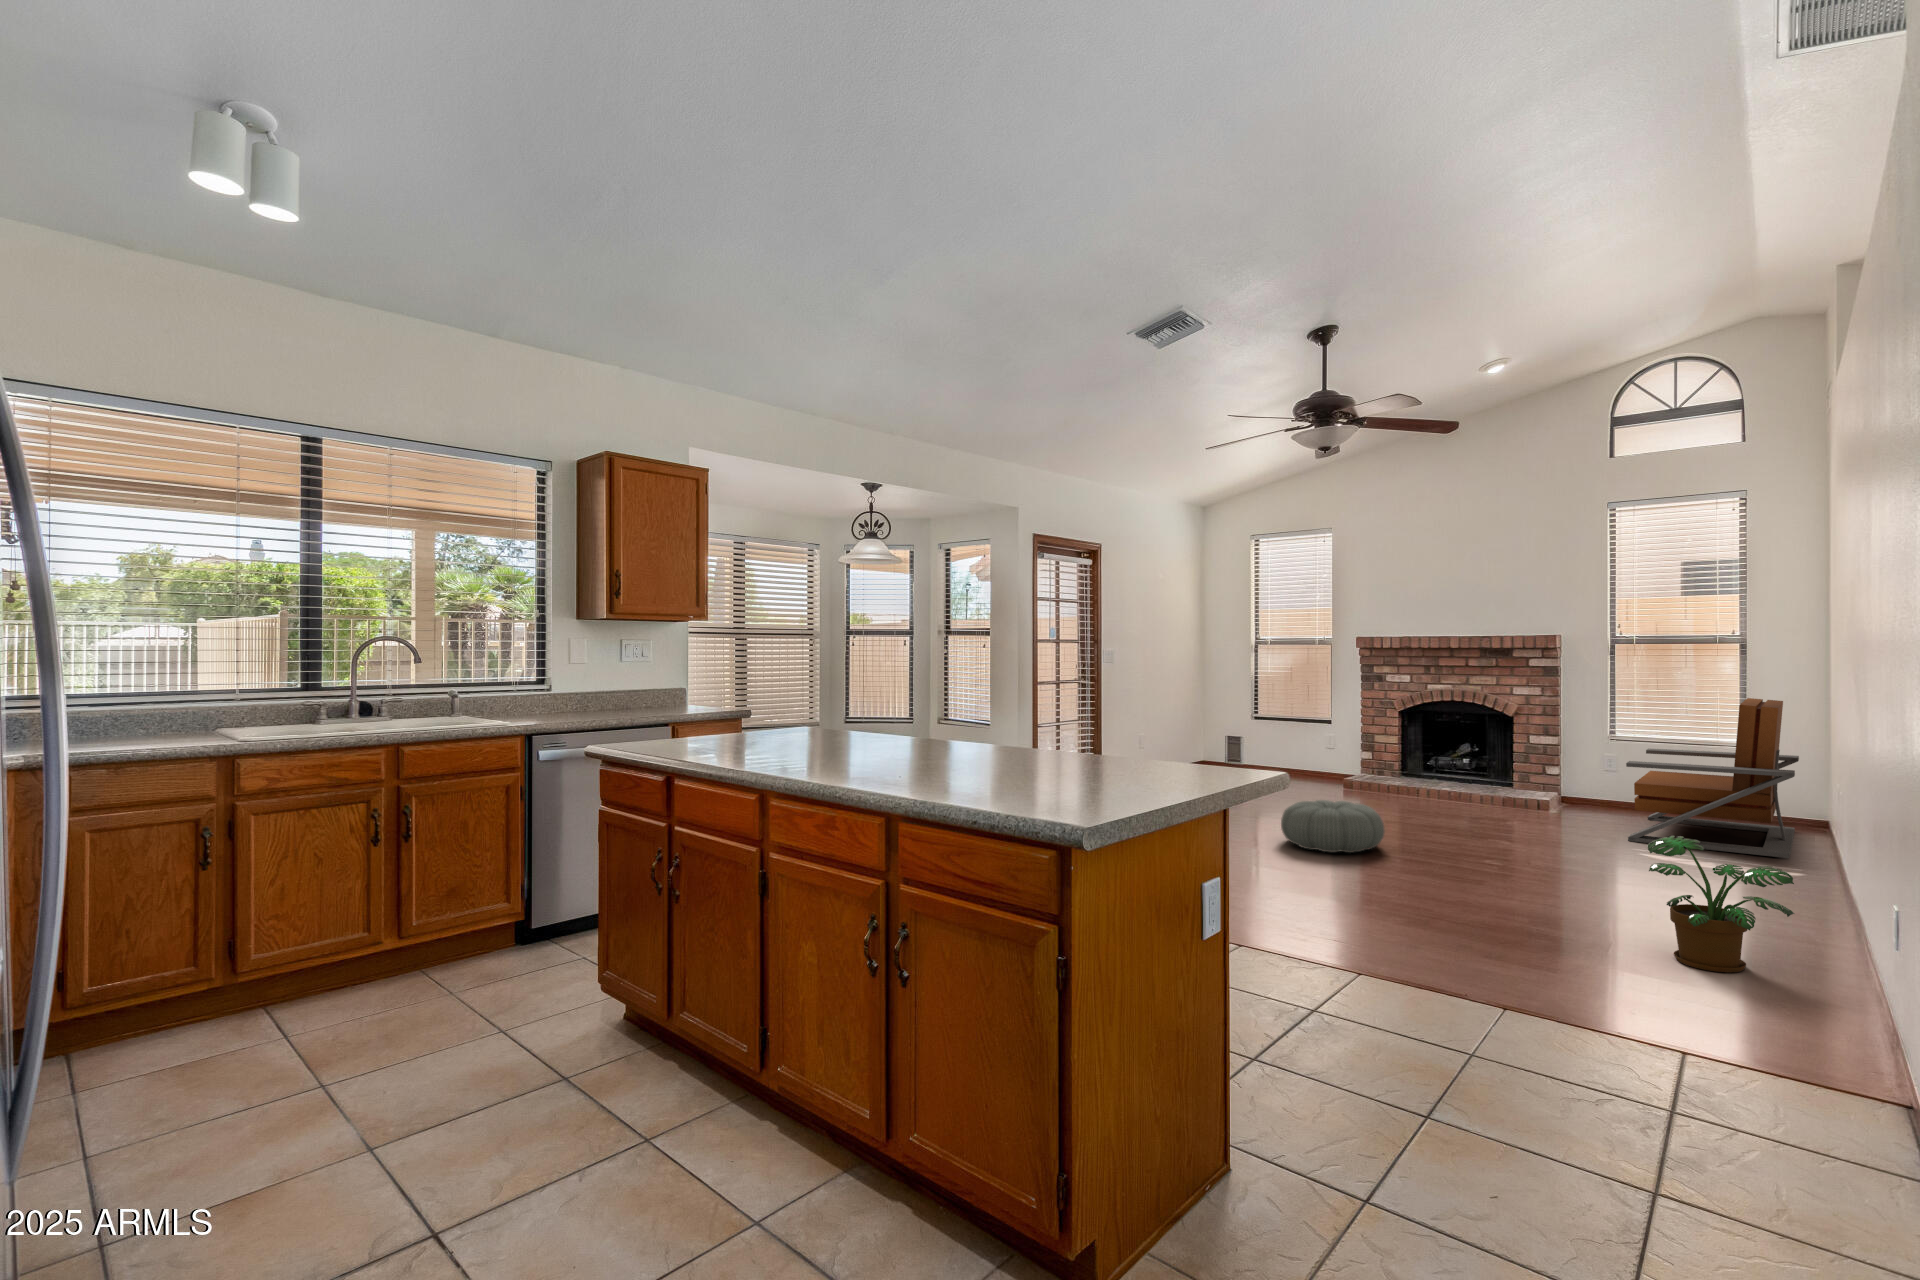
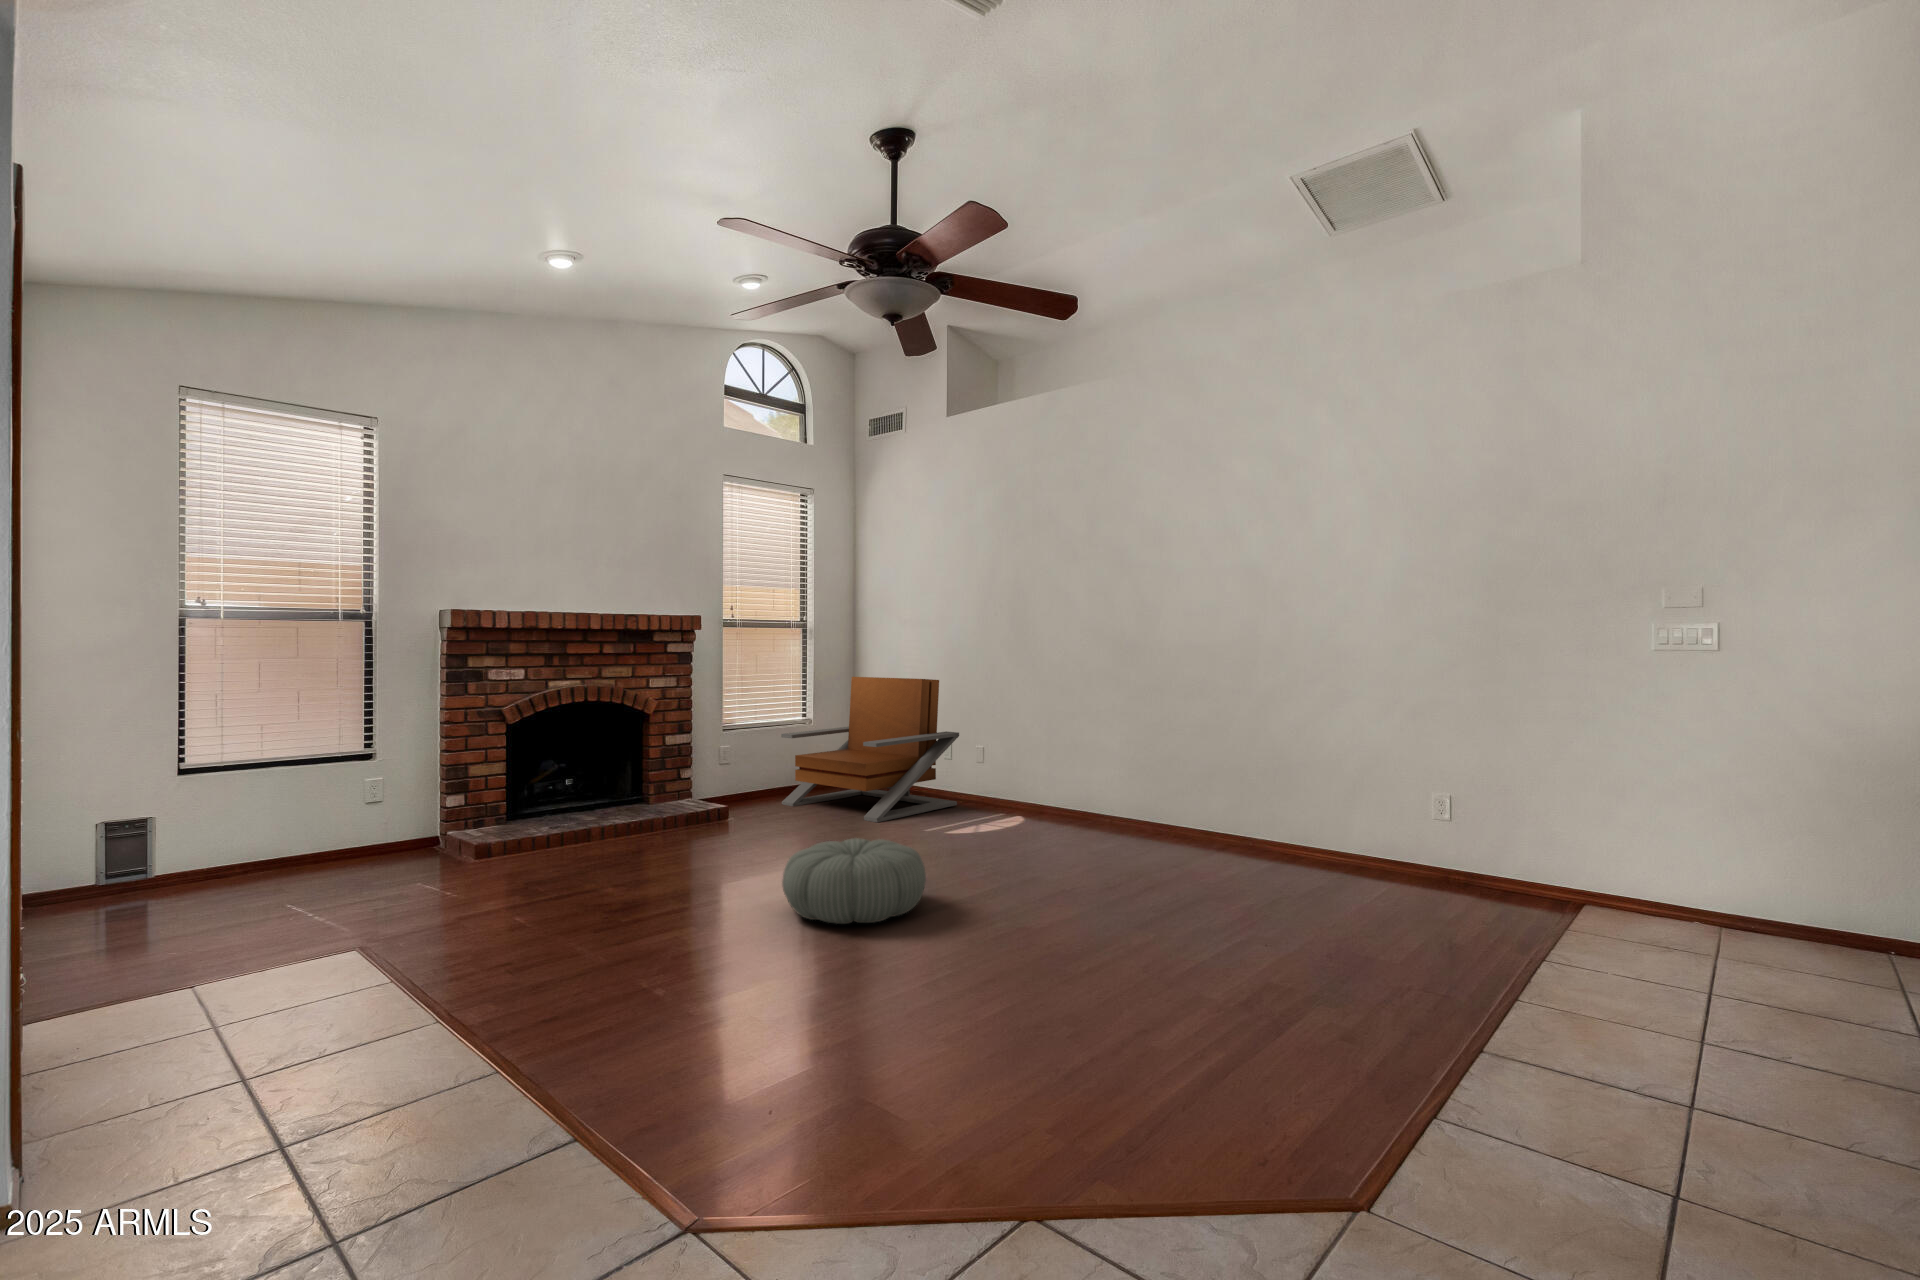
potted plant: present [1648,836,1795,972] -> none [1201,775,1319,872]

